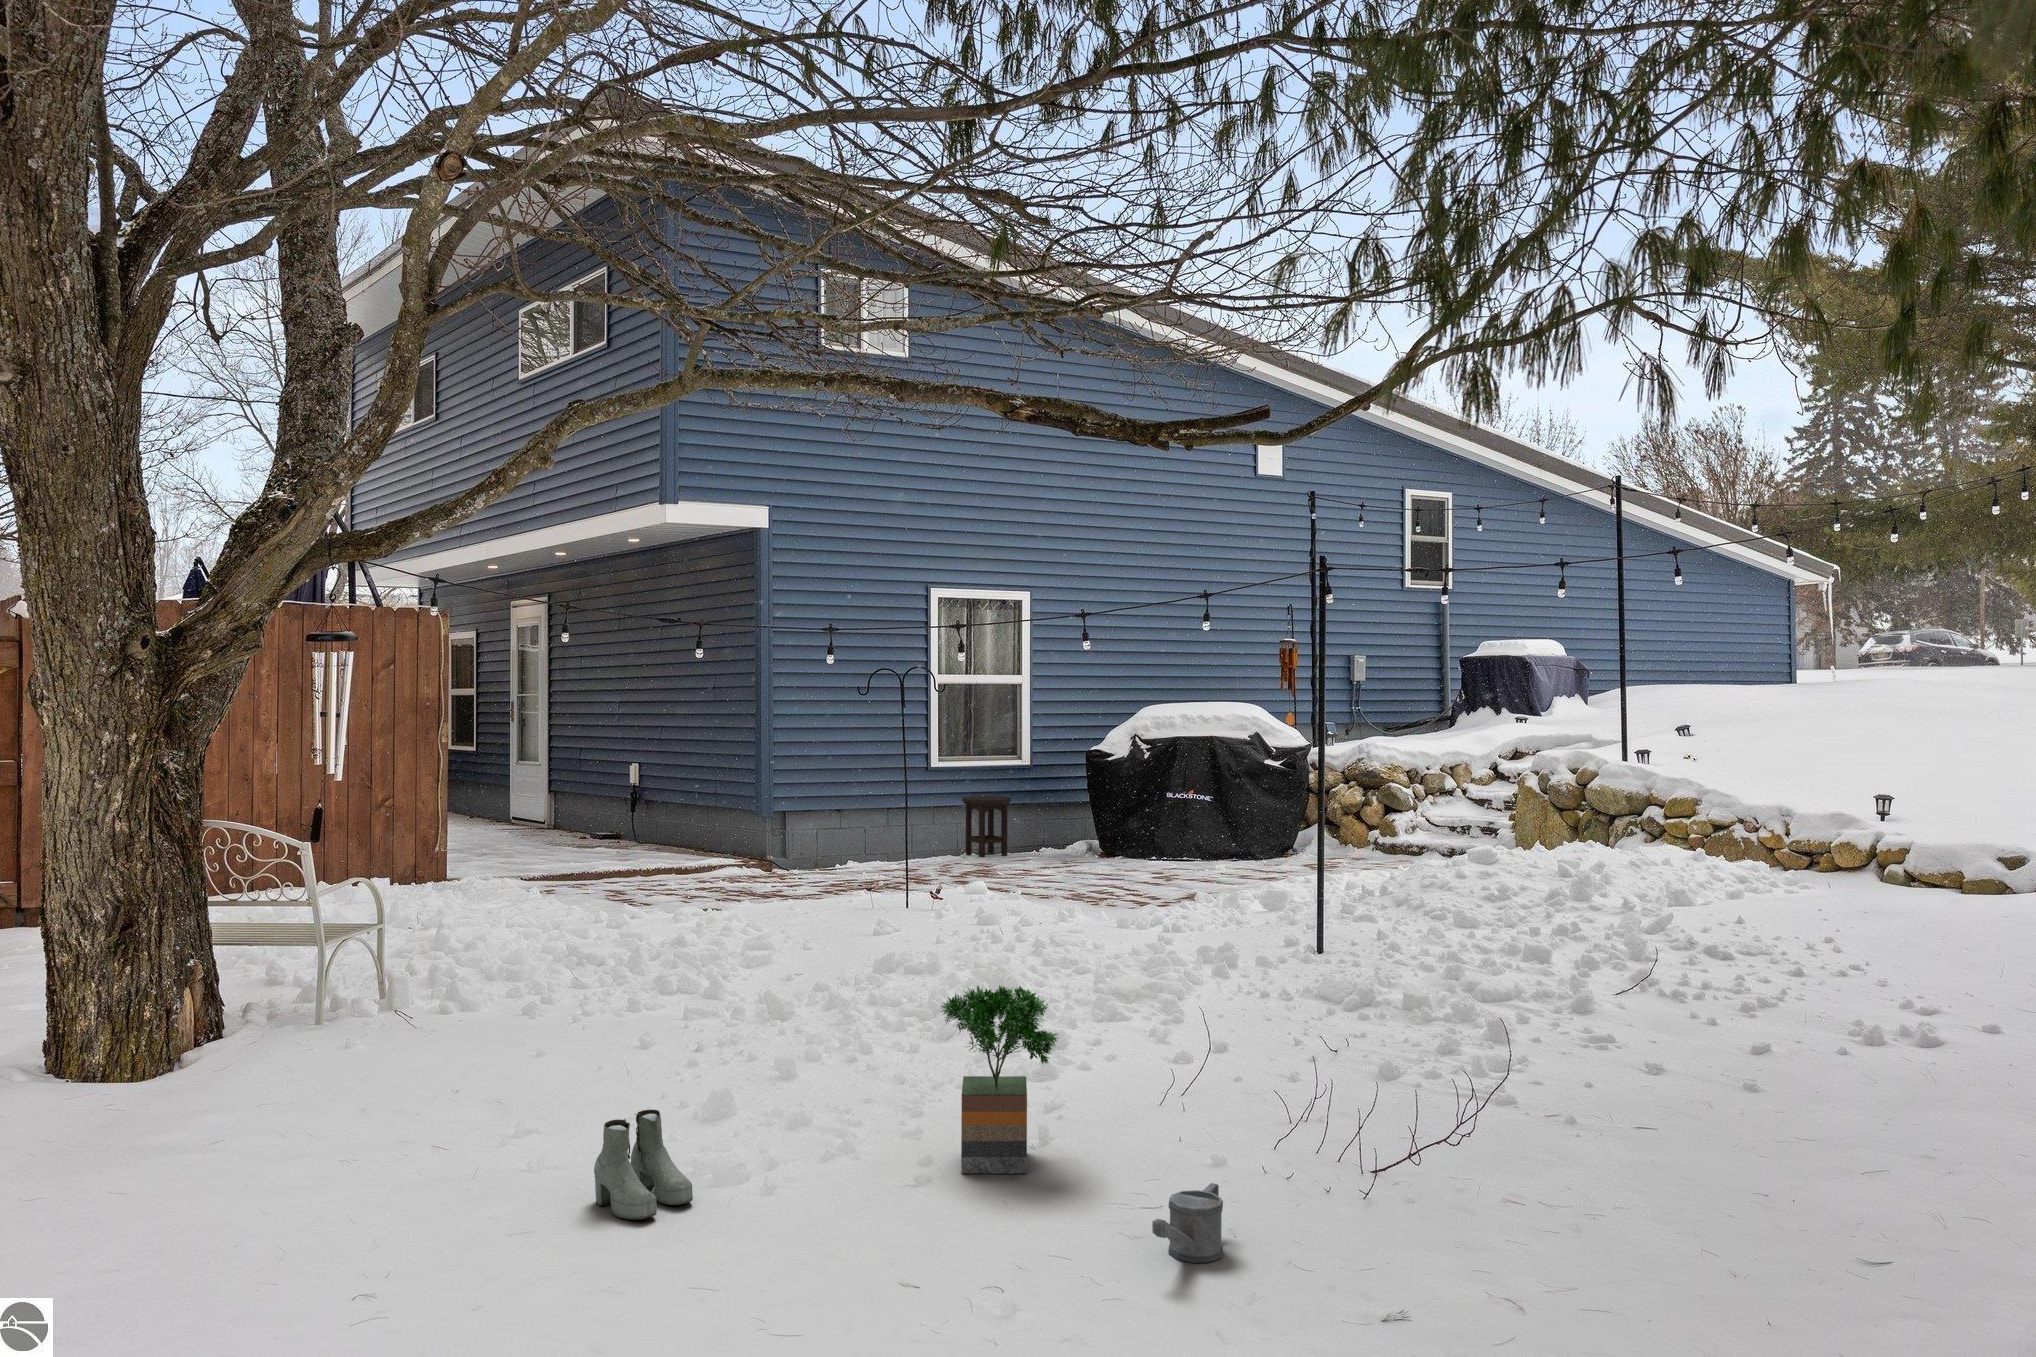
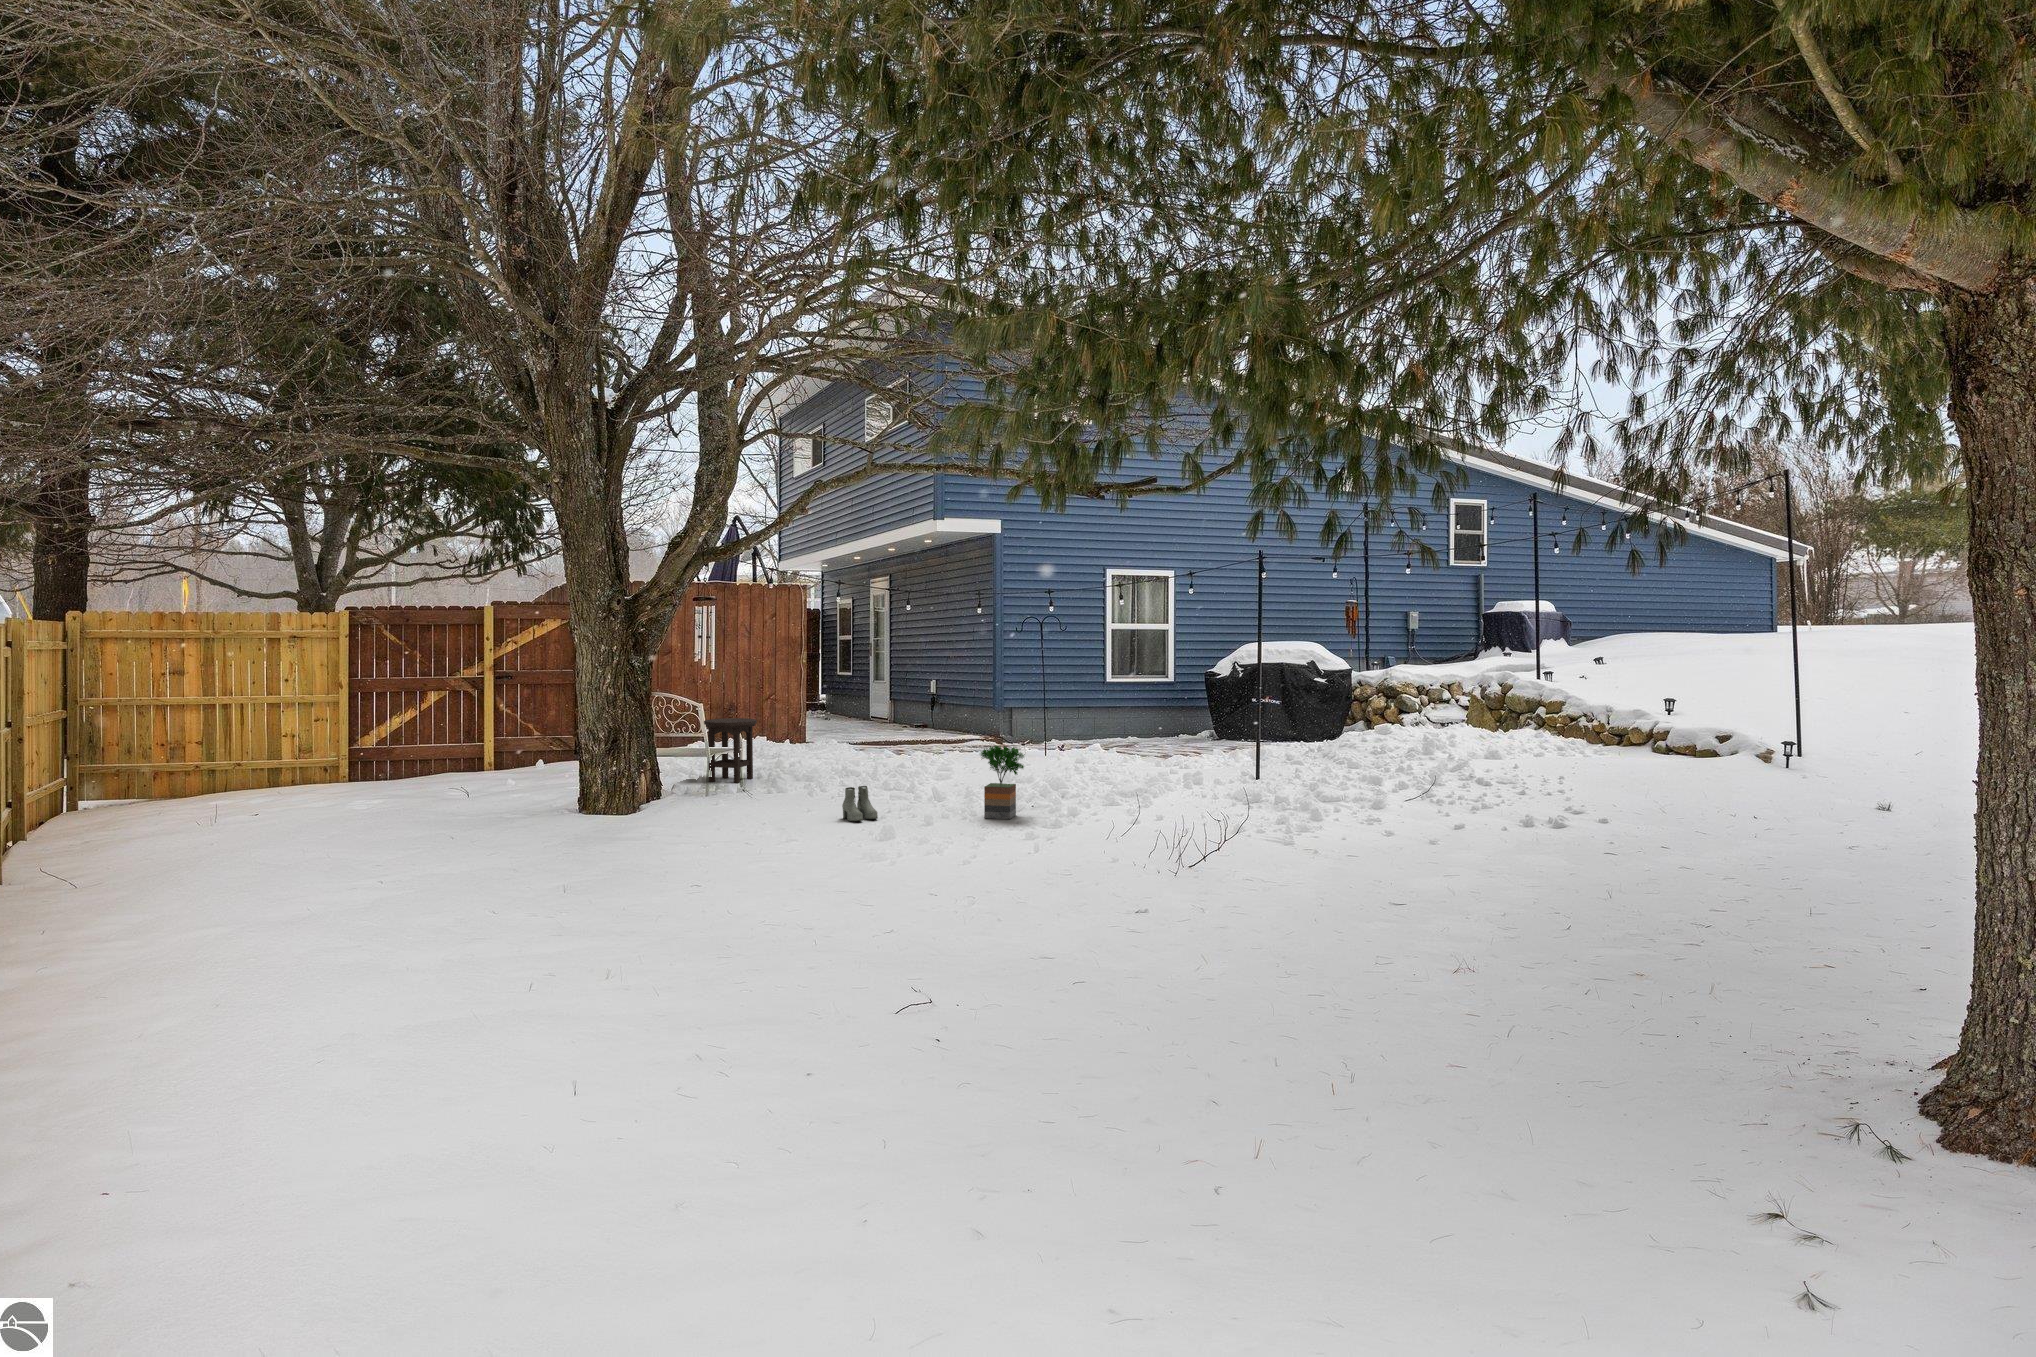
stool: present [962,796,1011,858] -> present [704,718,757,783]
watering can: present [1152,1183,1223,1263] -> none [1028,814,1066,839]

